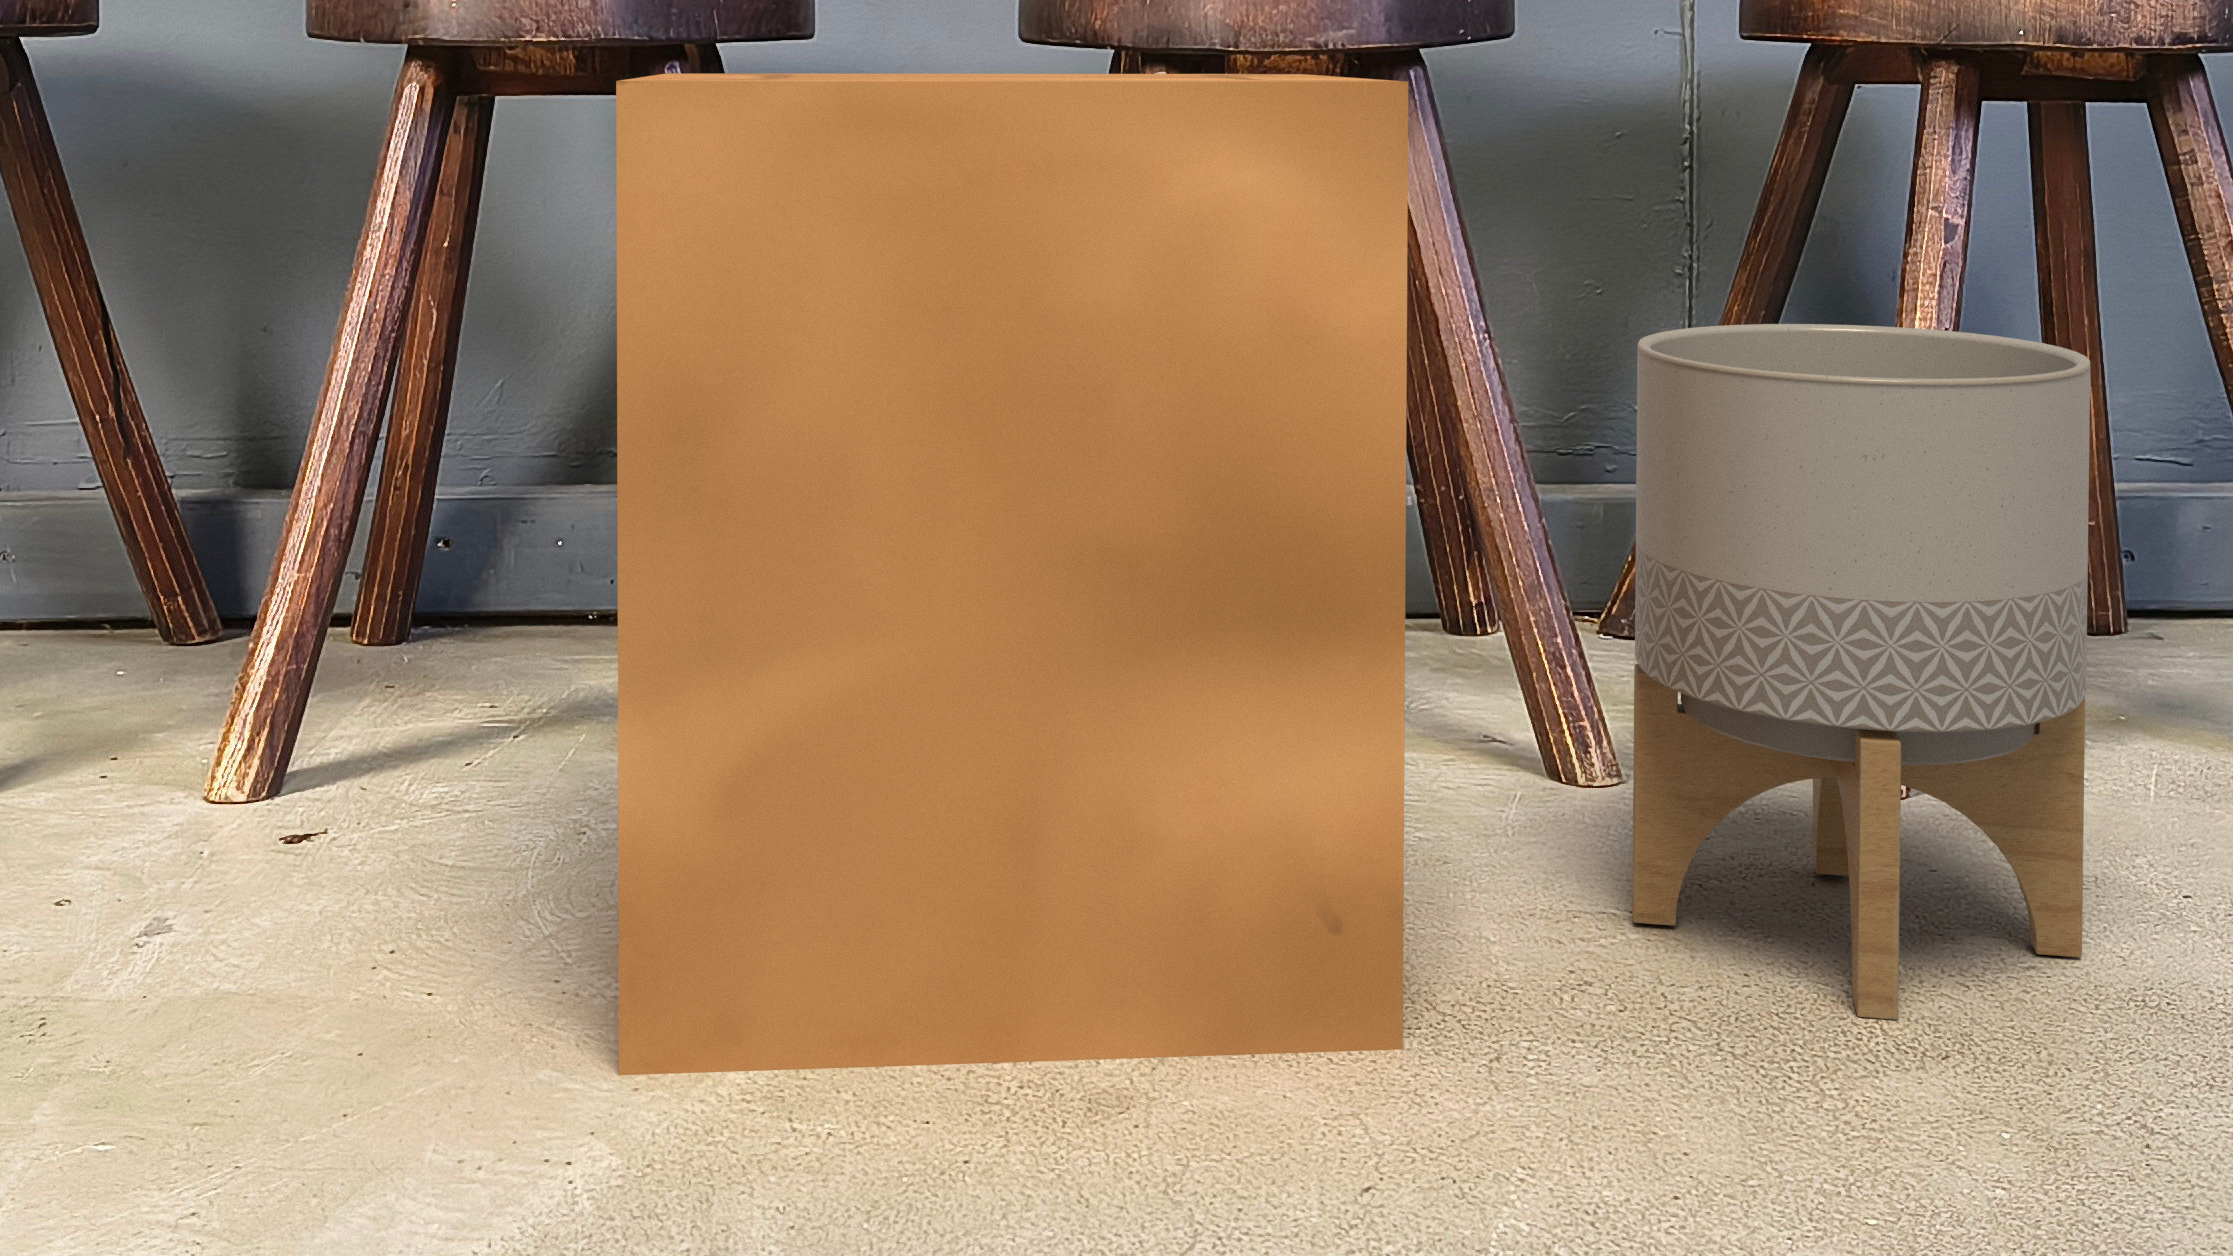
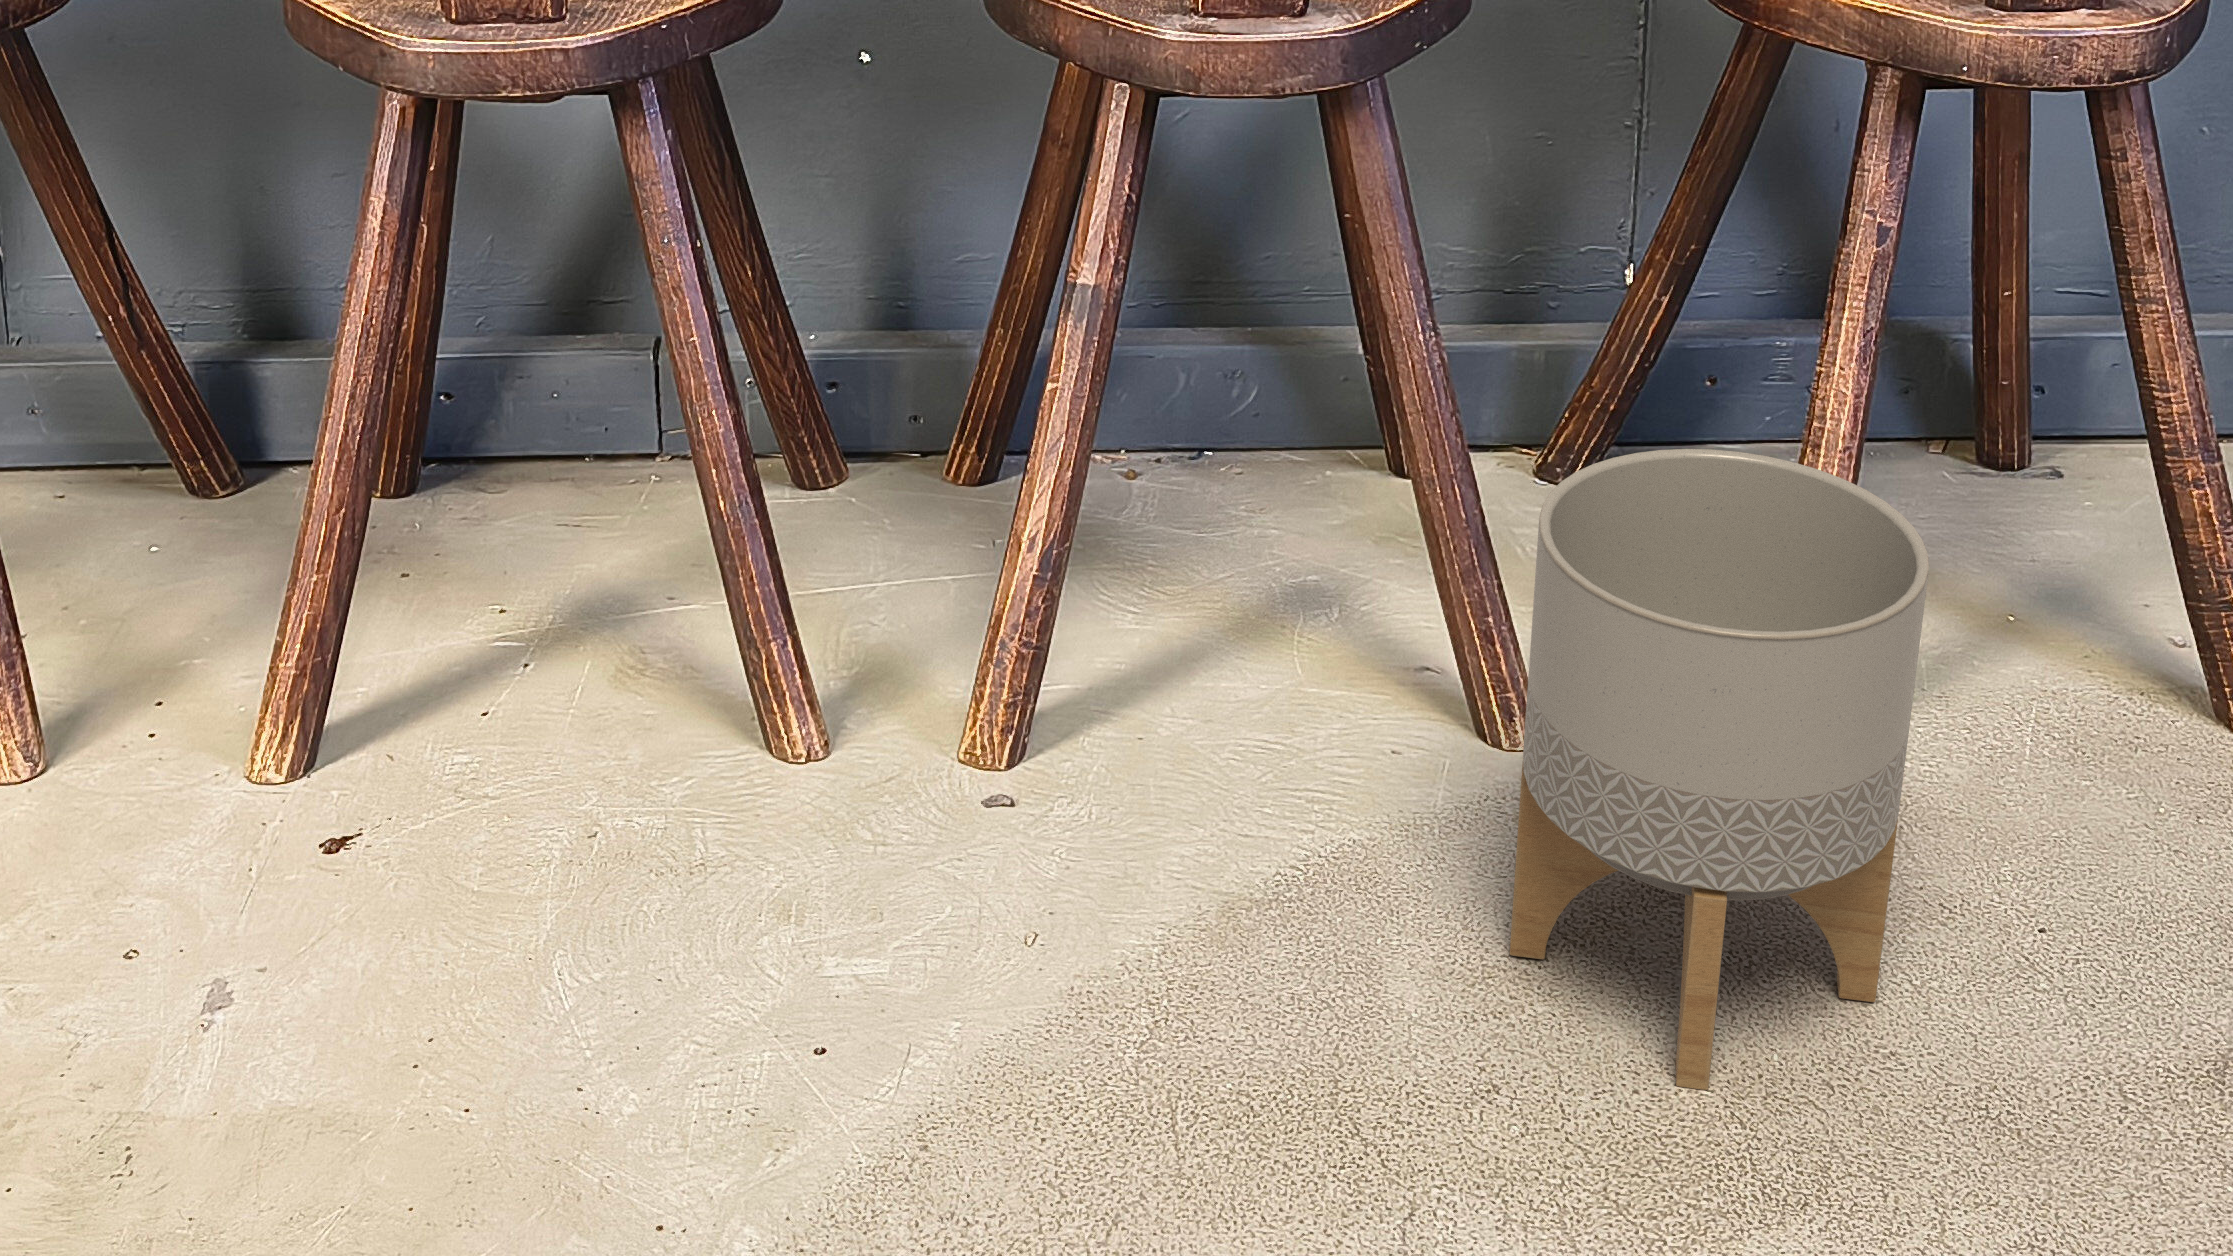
cardboard box: present [616,73,1408,1075] -> none [631,234,1329,1173]

